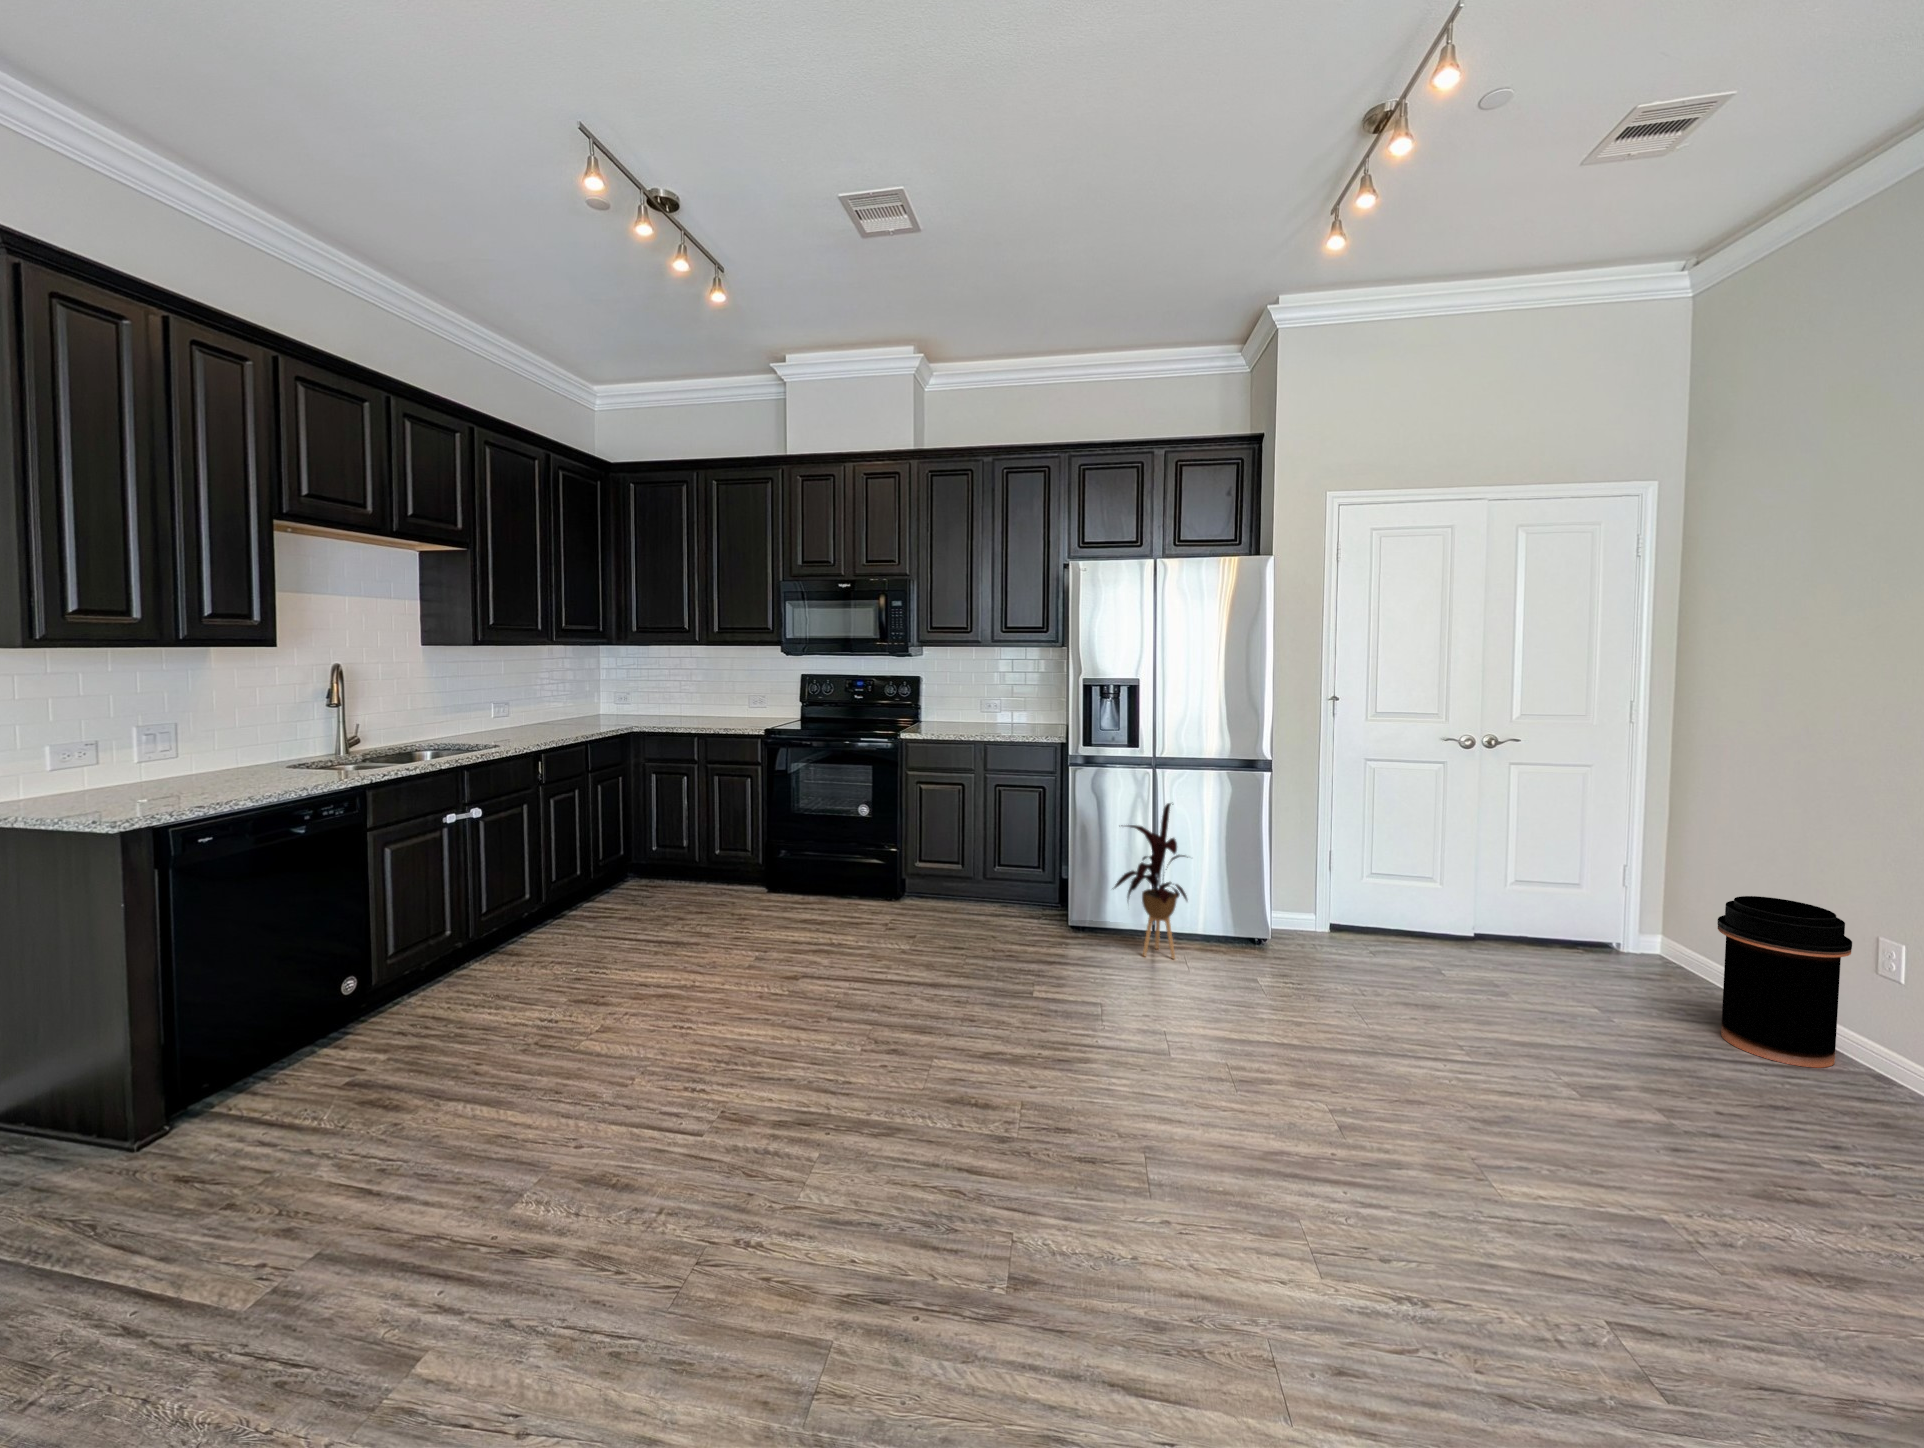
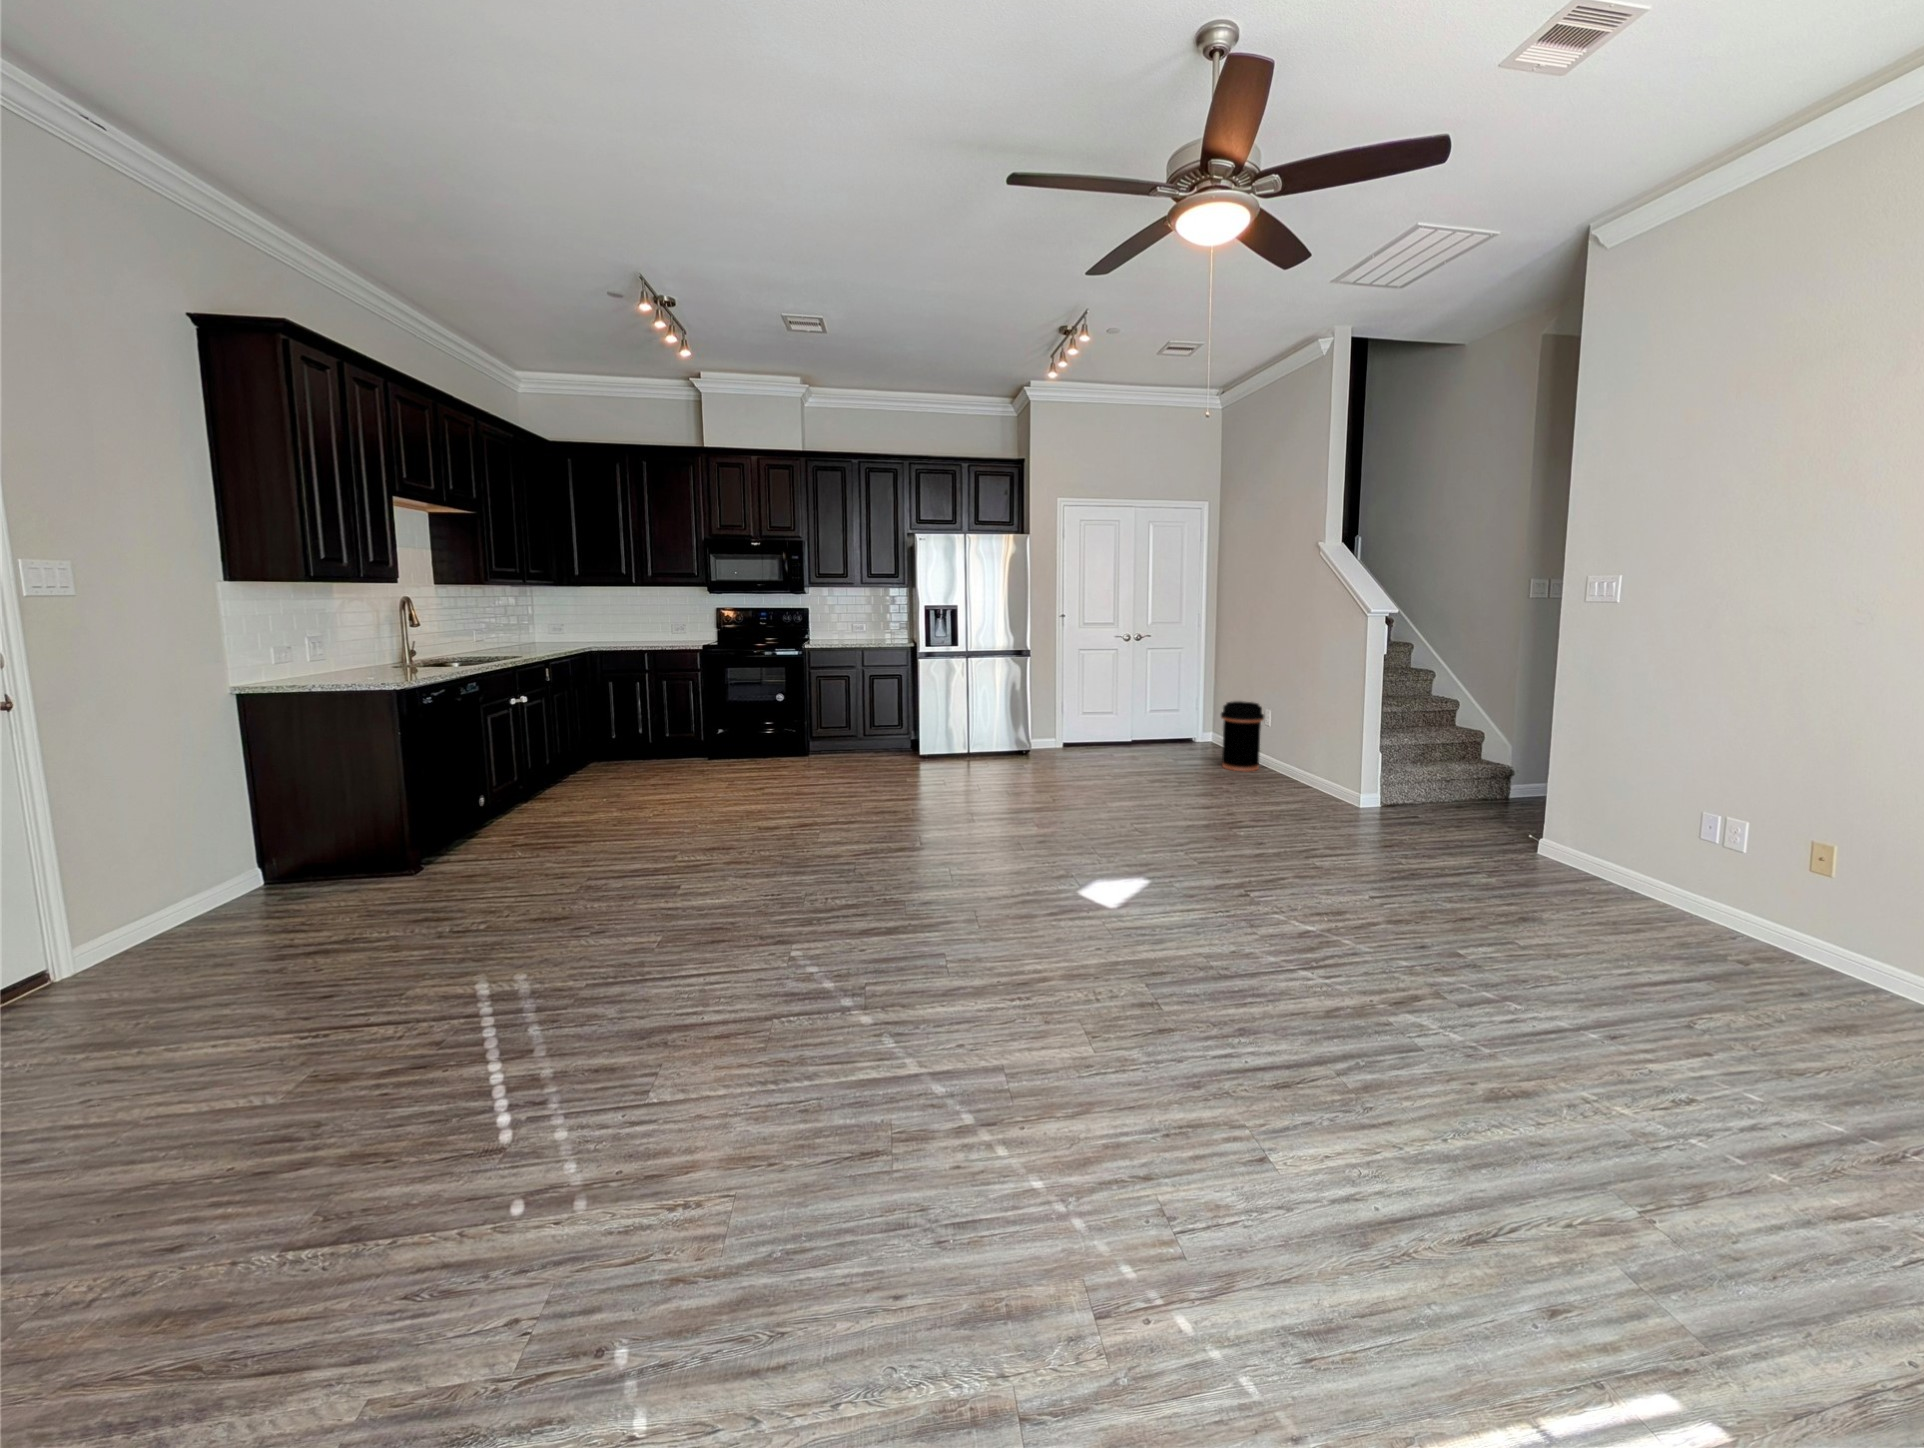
house plant: present [1114,803,1188,959] -> none [945,675,990,765]

